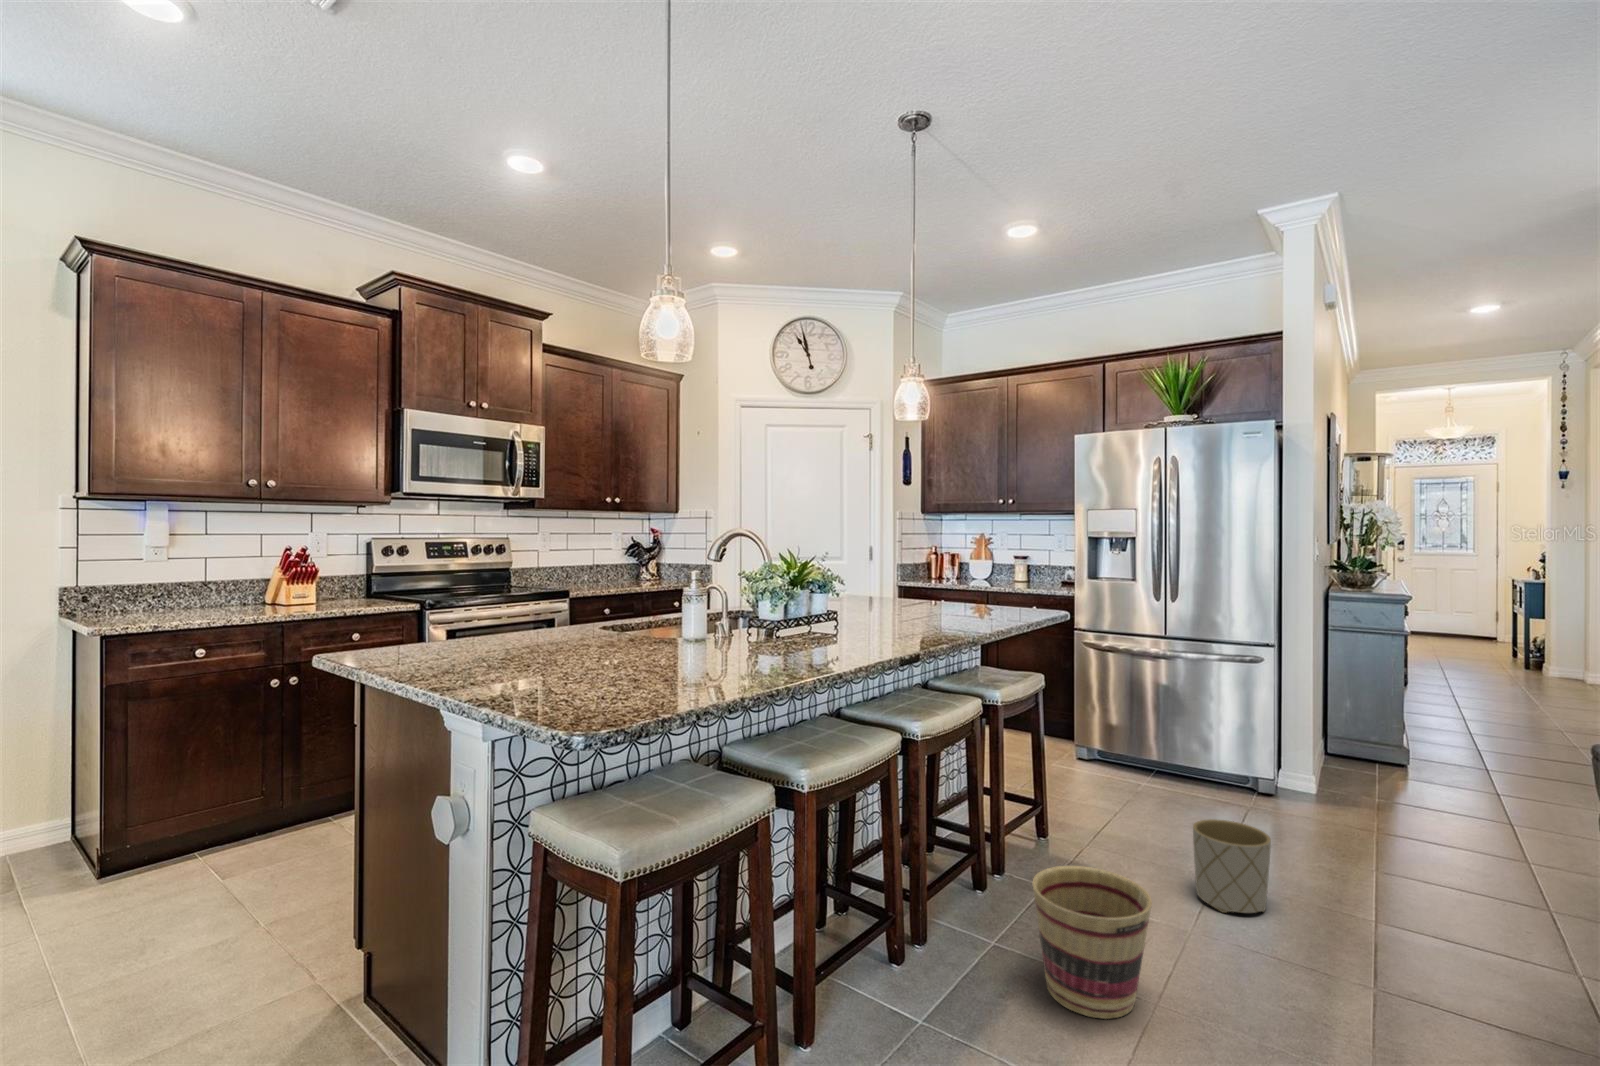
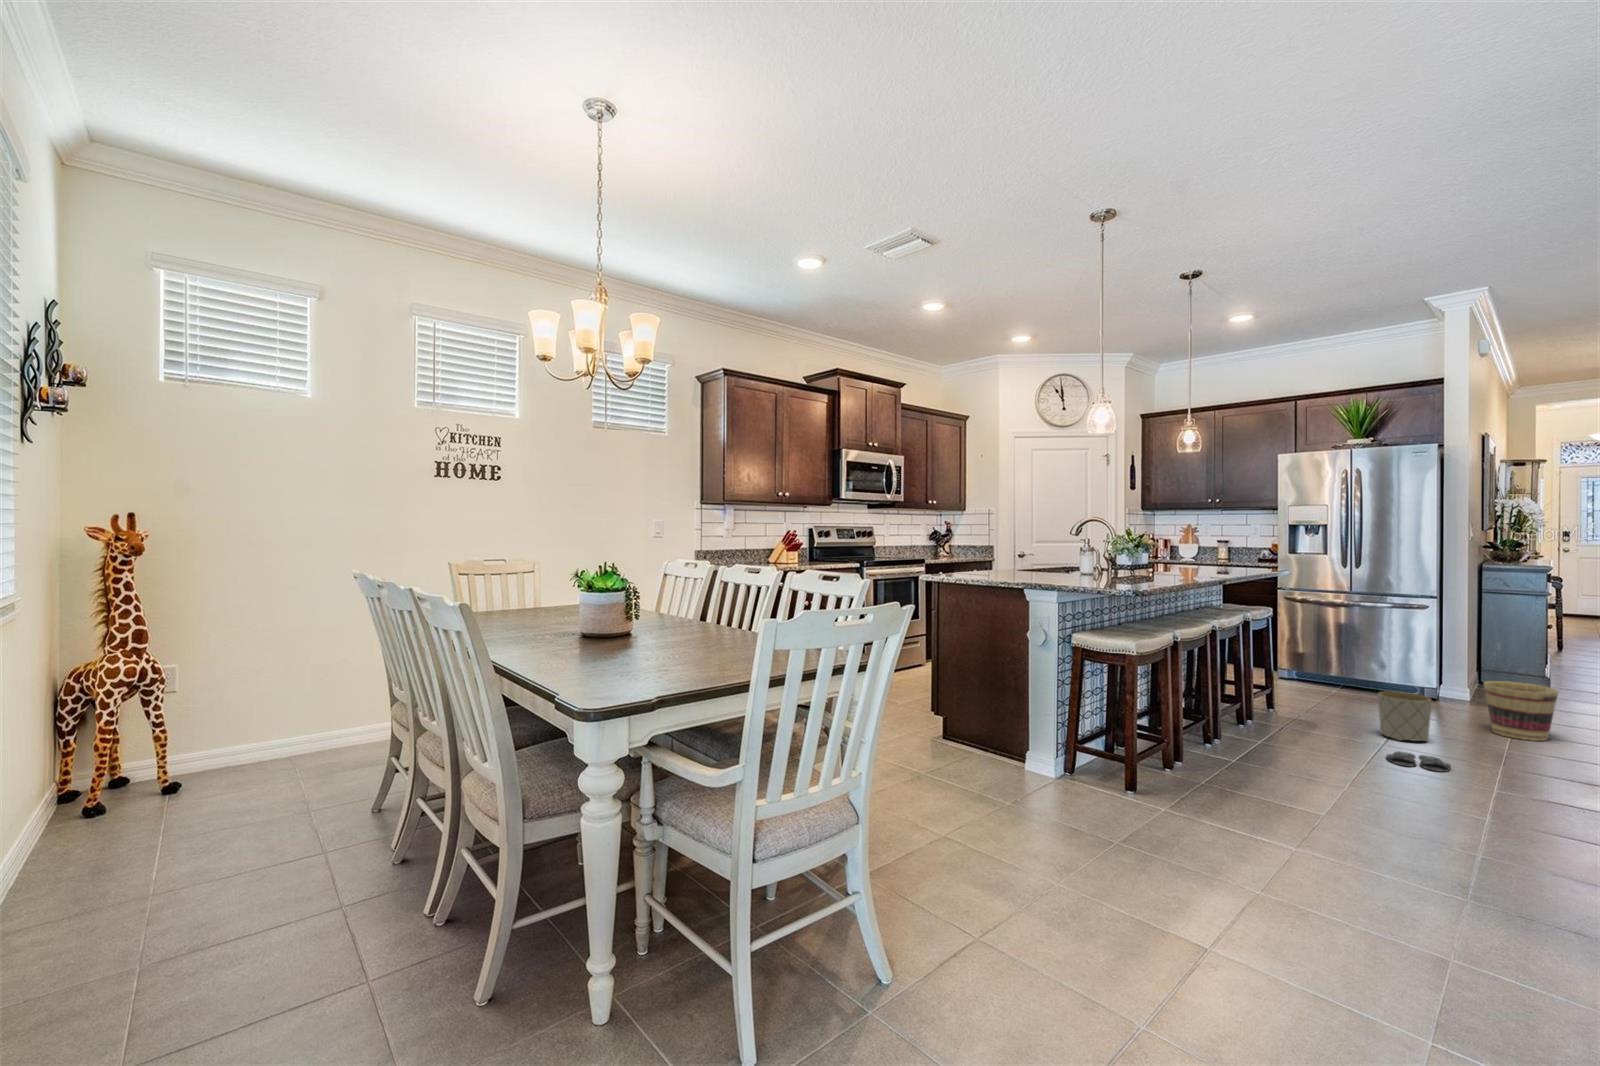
basket: present [1033,866,1152,1019] -> present [1484,681,1558,741]
slippers: none [1199,949,1303,1017] -> present [1387,751,1450,772]

